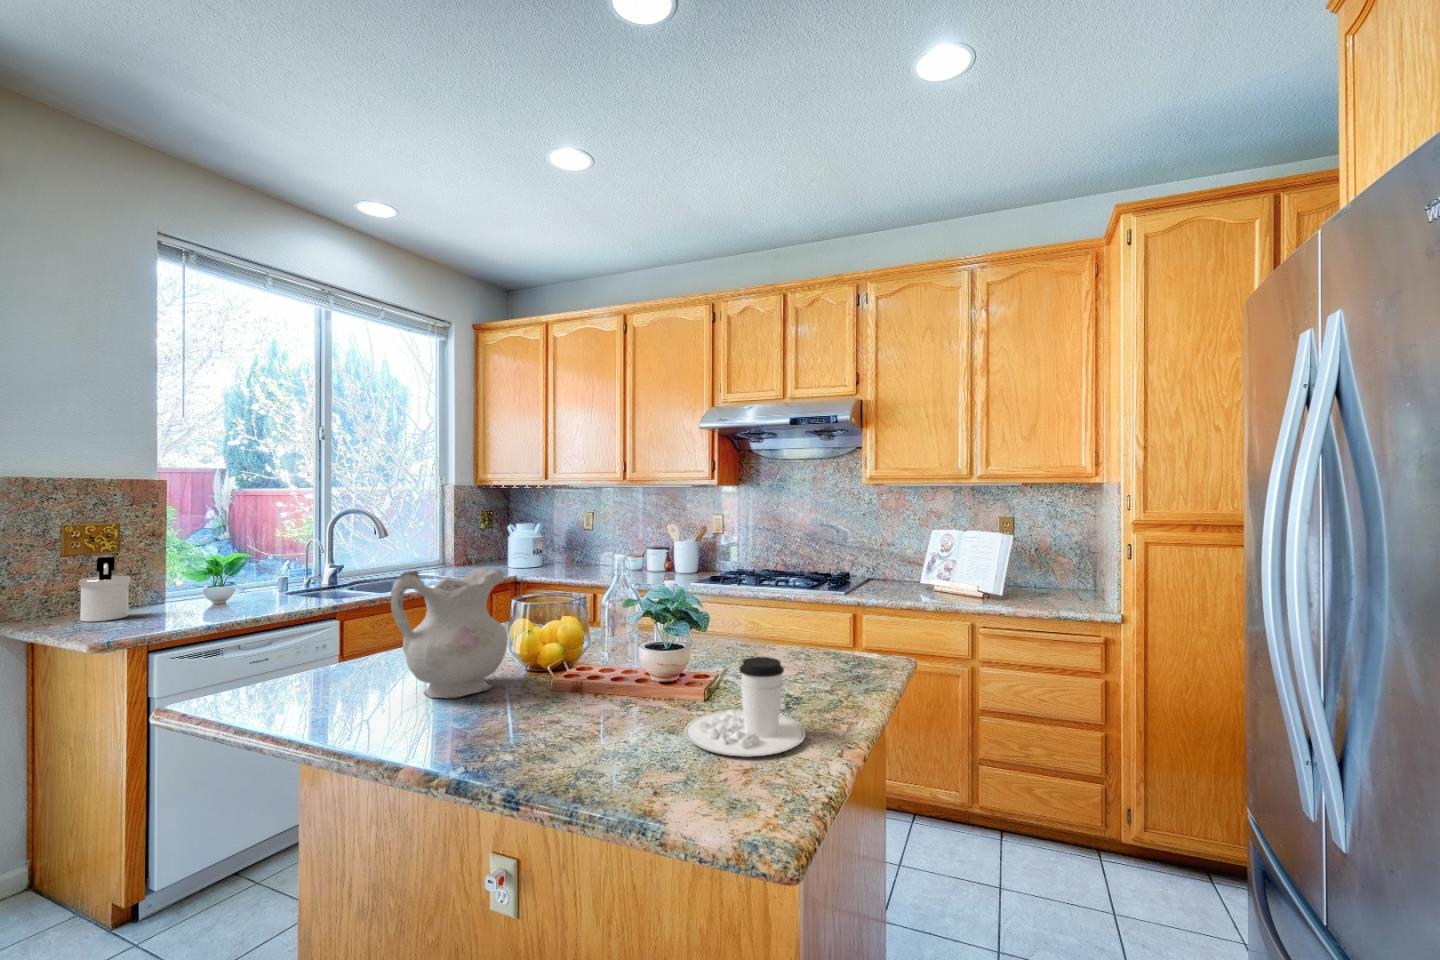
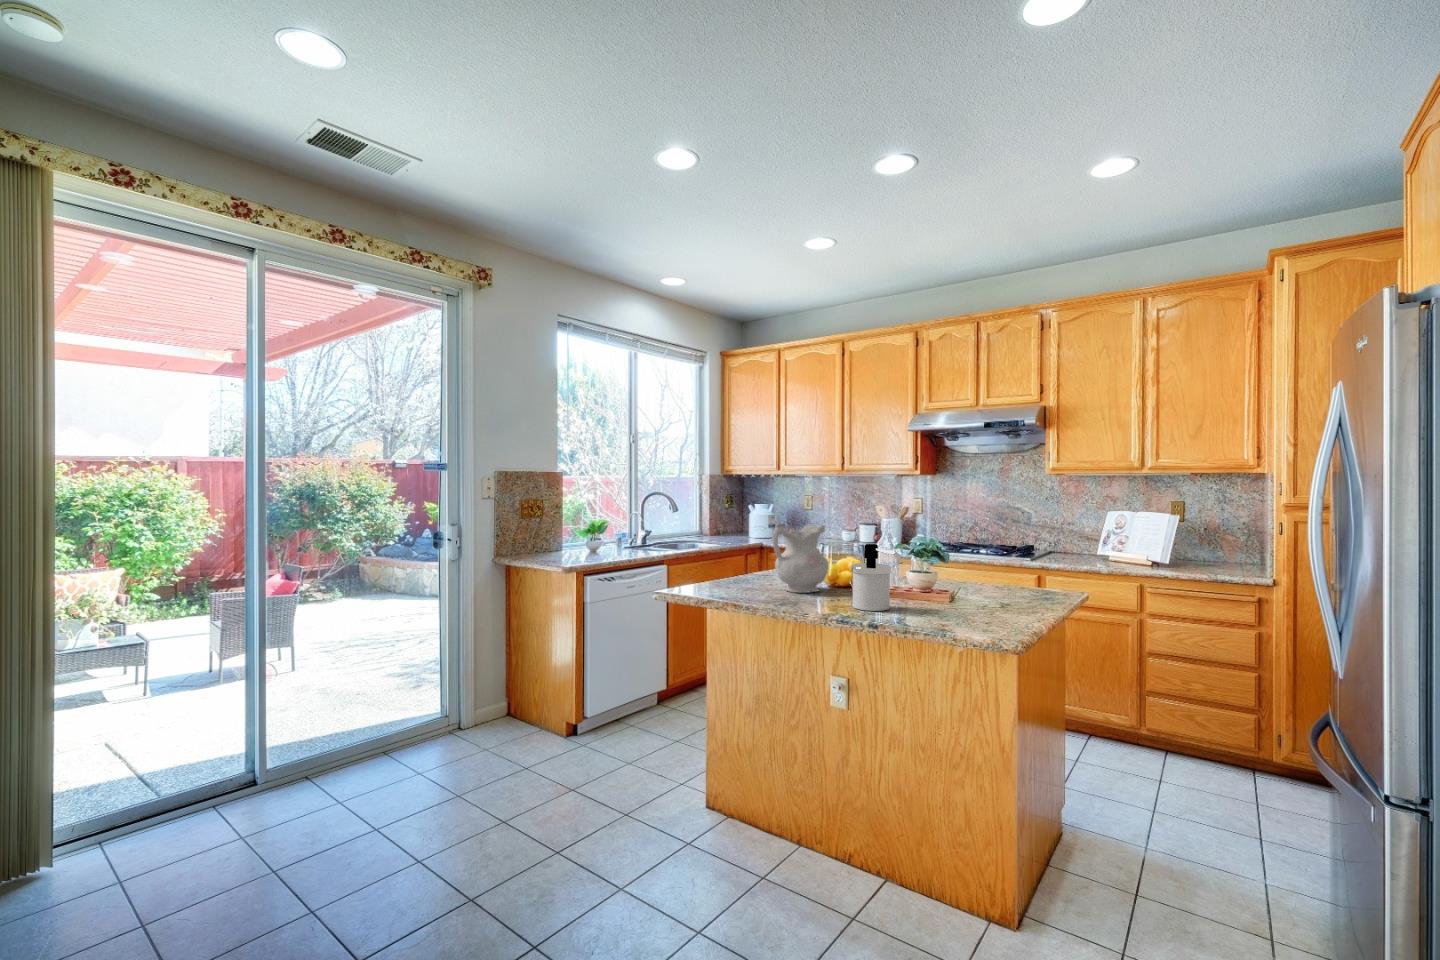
soap dispenser: present [79,557,131,622] -> present [851,544,903,611]
coffee cup: present [684,657,805,757] -> none [944,572,1014,618]

